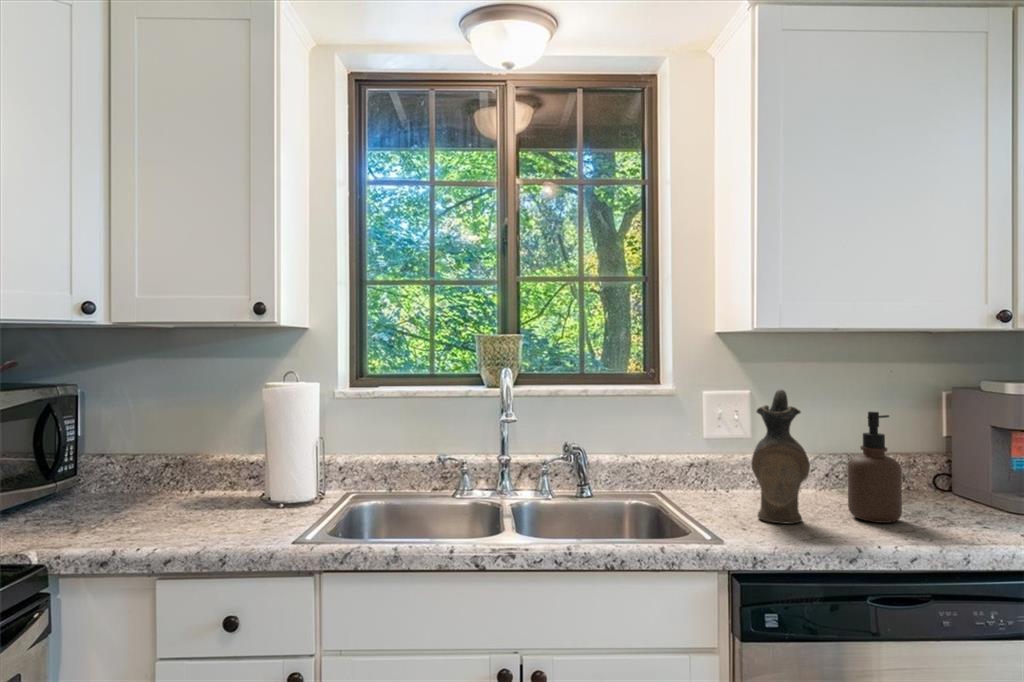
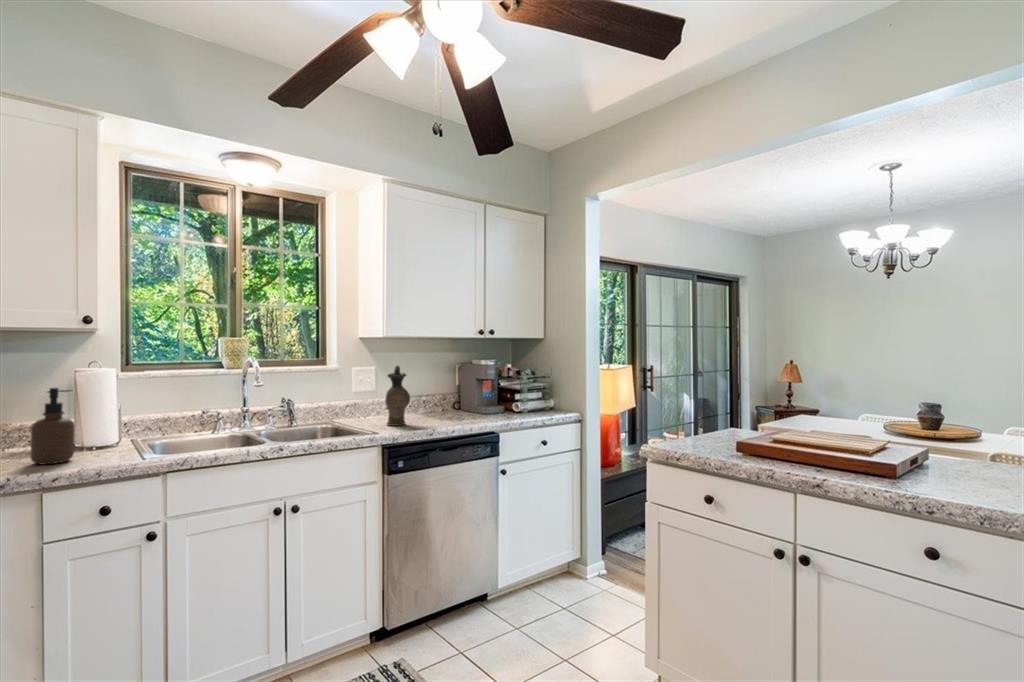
soap dispenser: present [848,411,902,523] -> present [31,388,74,464]

